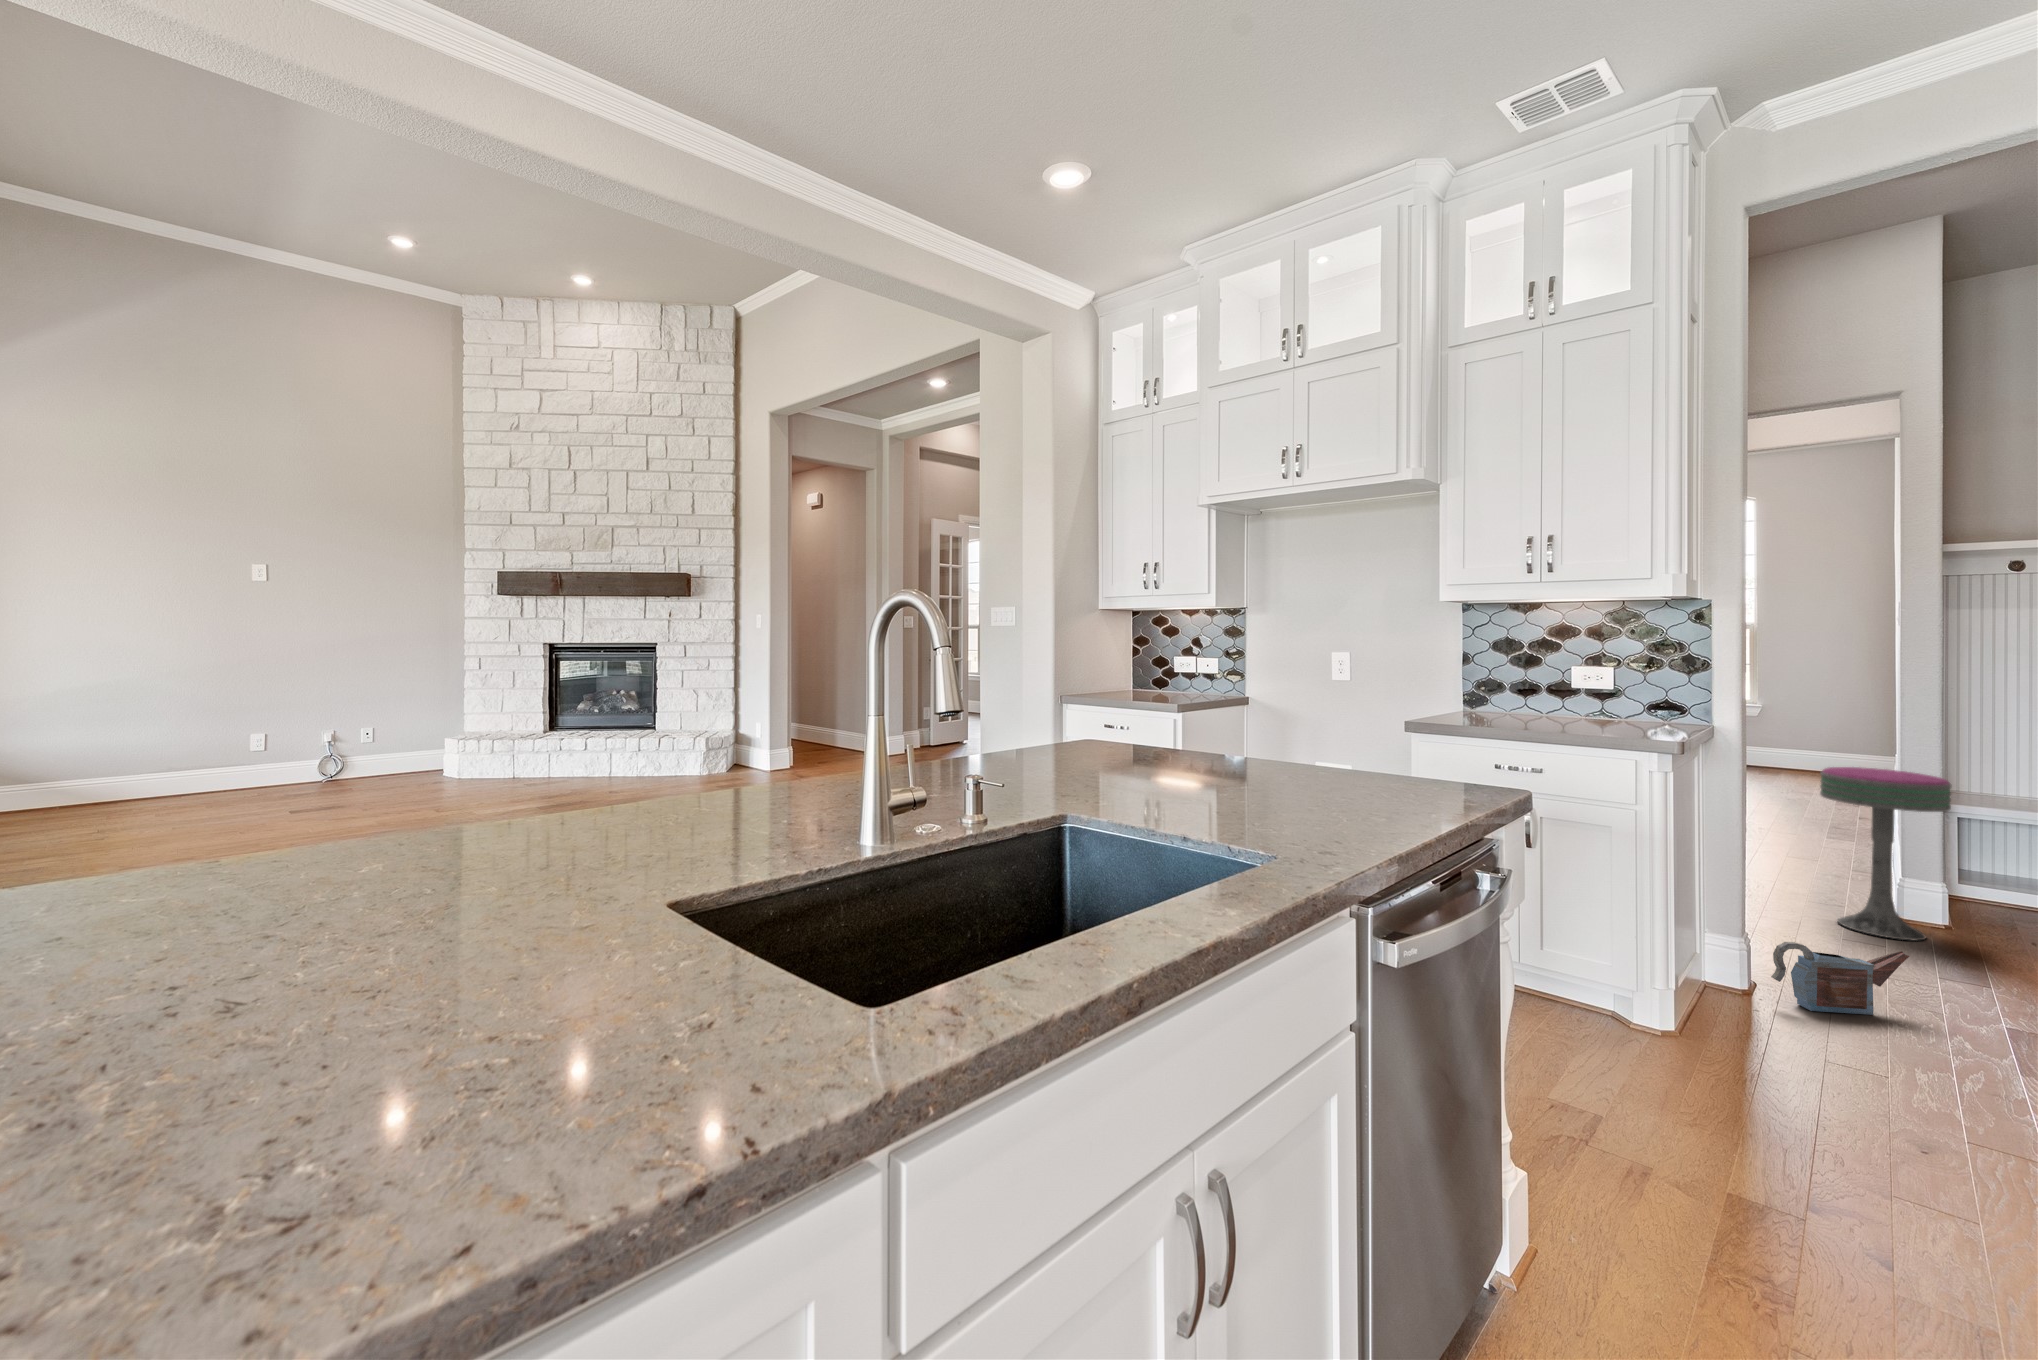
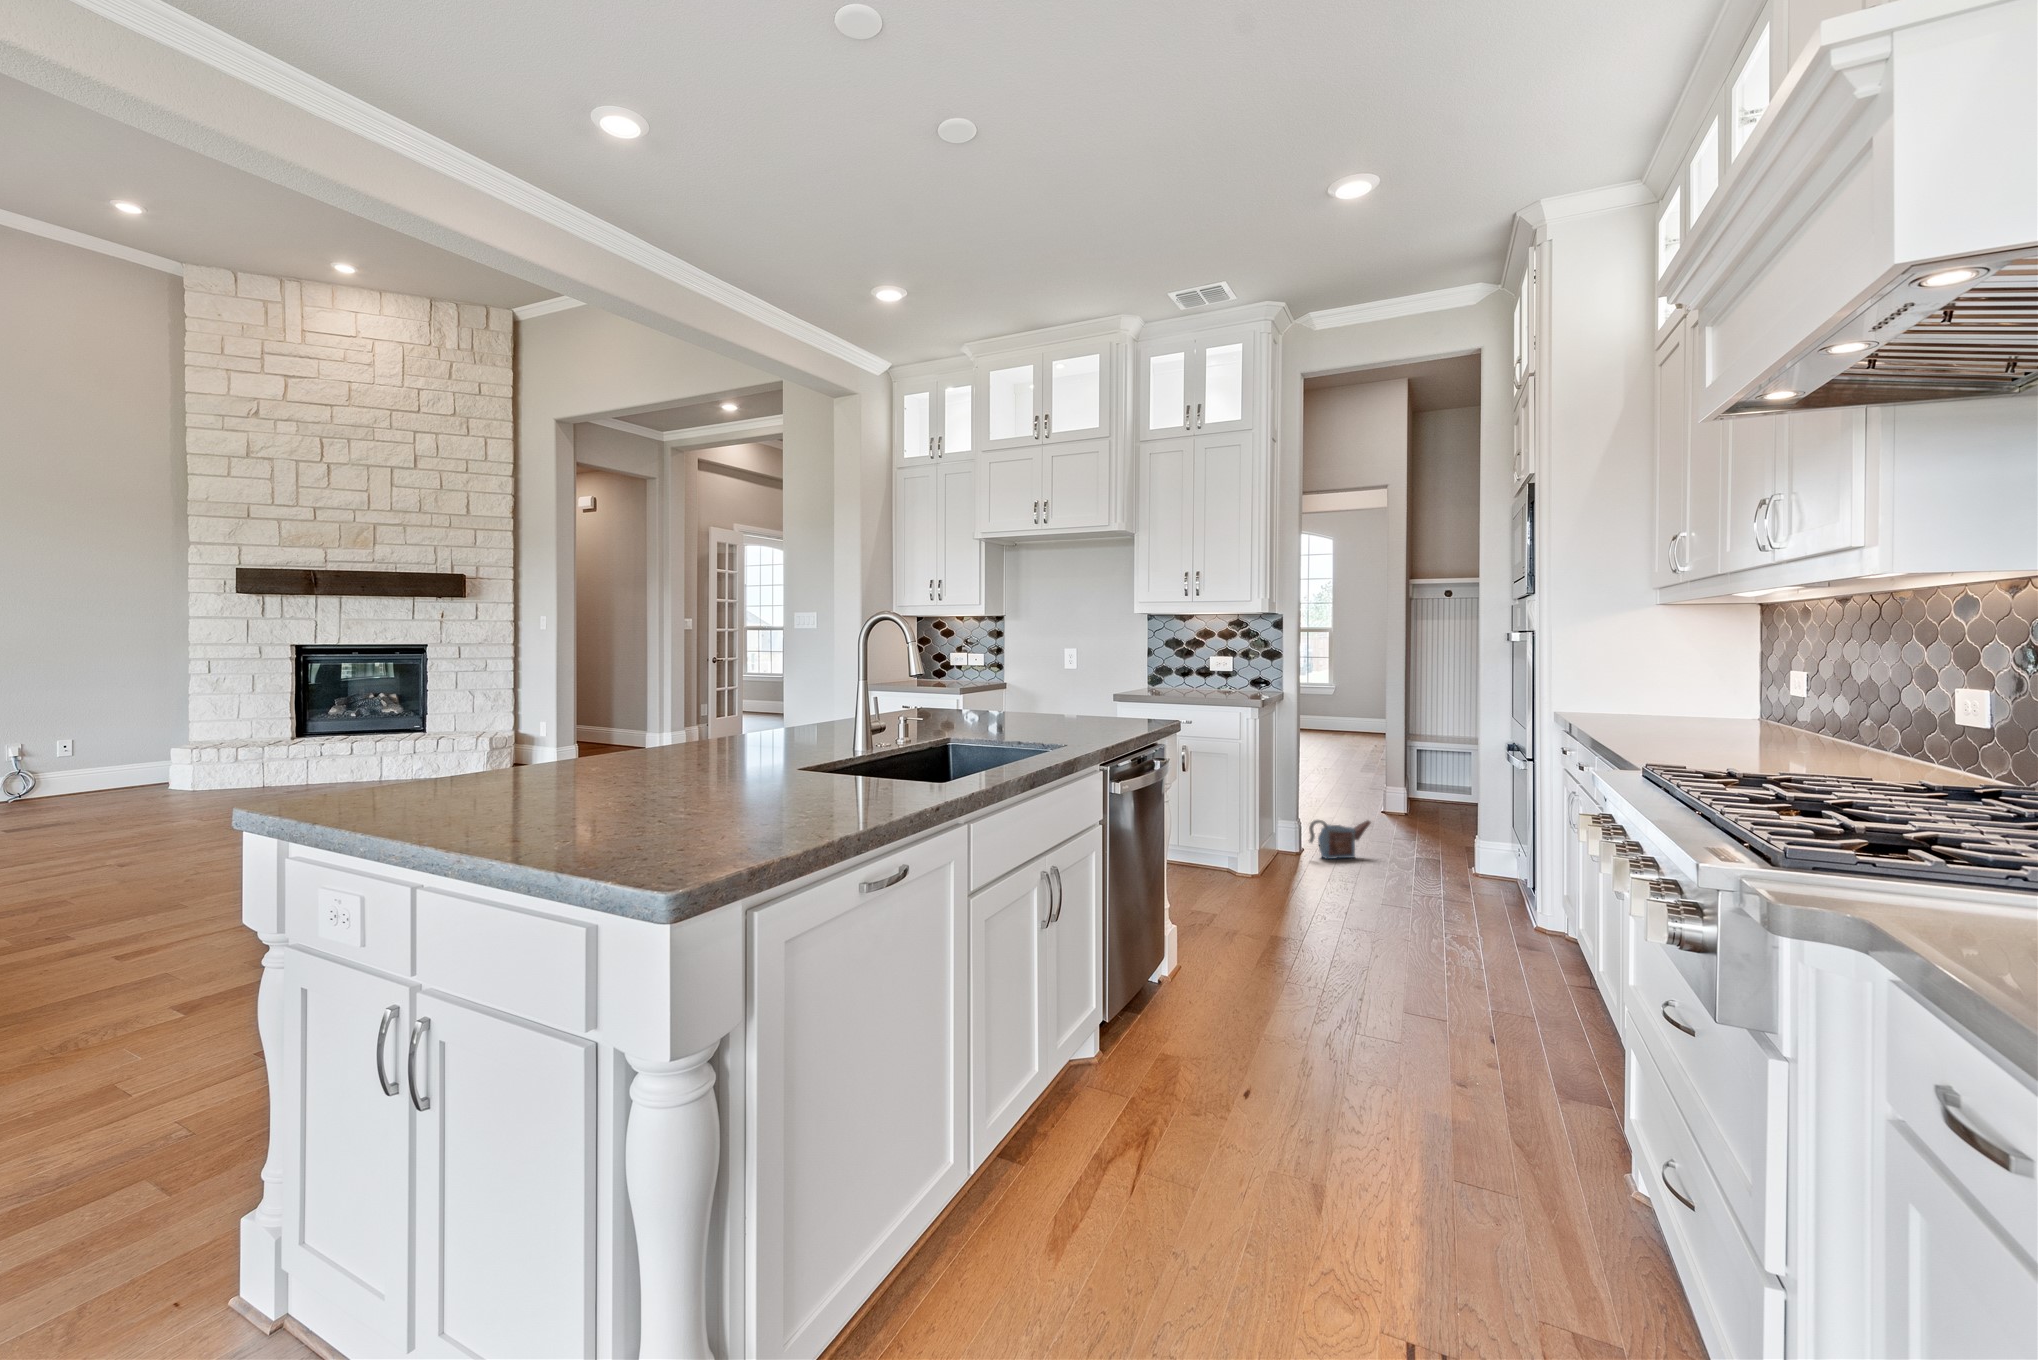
bar stool: present [1820,767,1952,941] -> none [1348,721,1407,824]

